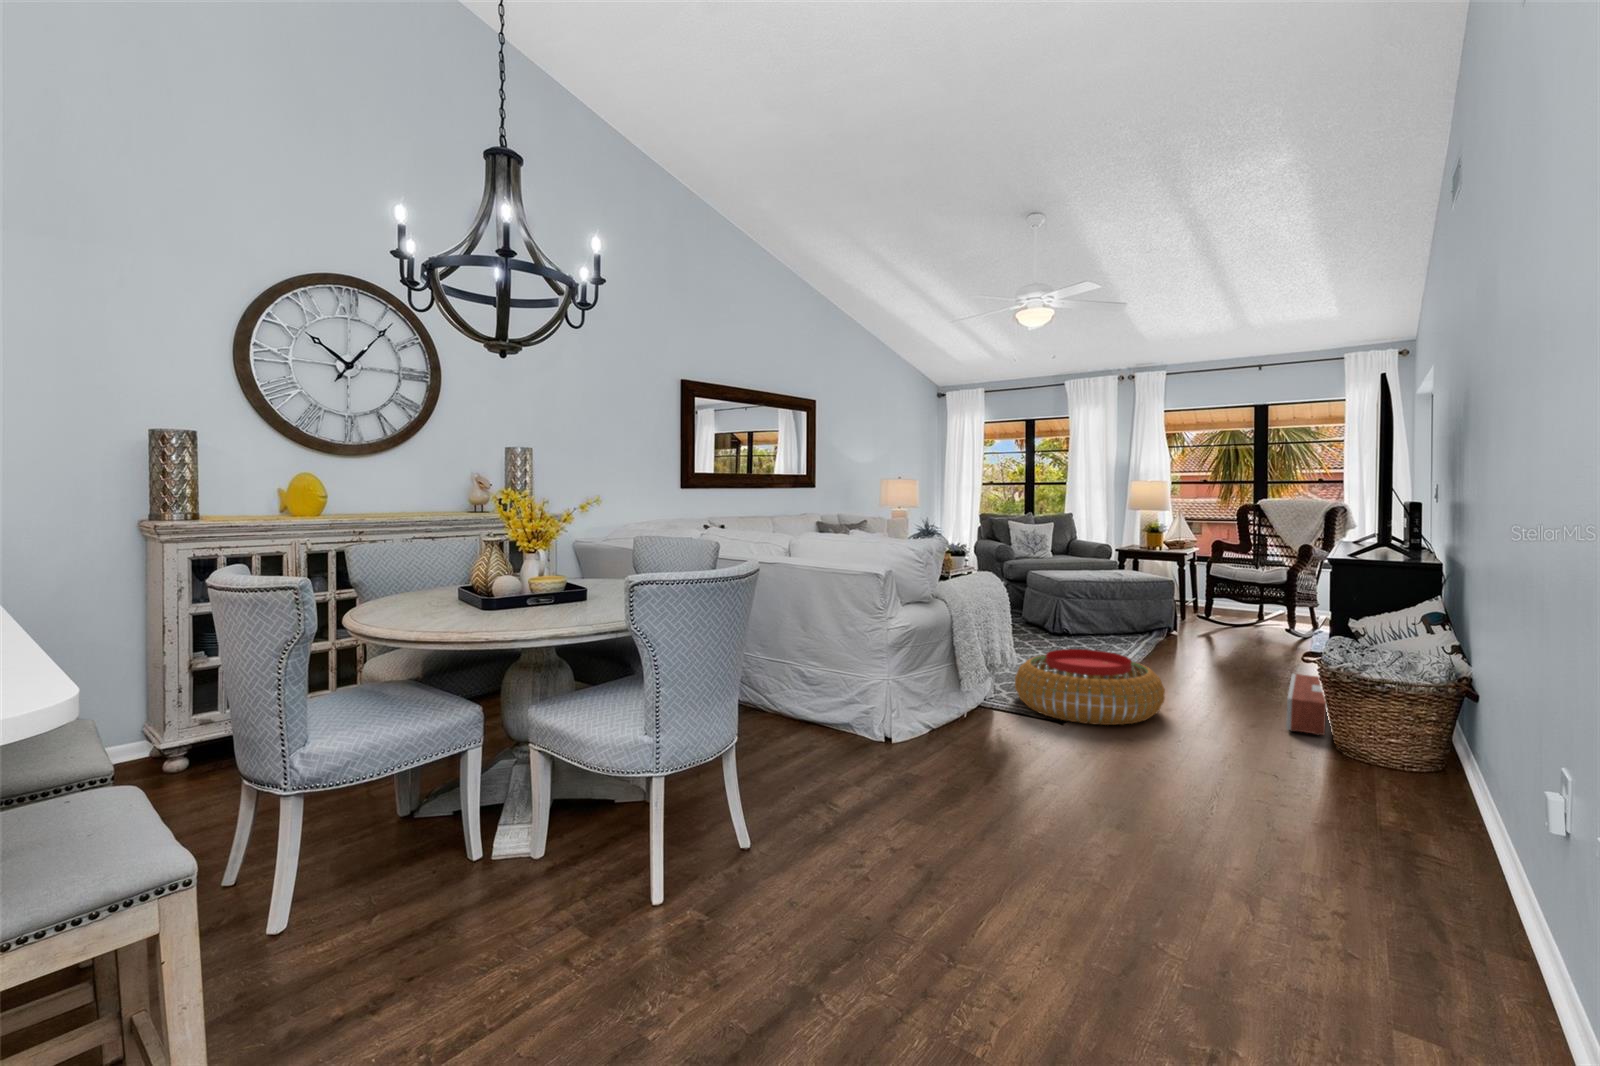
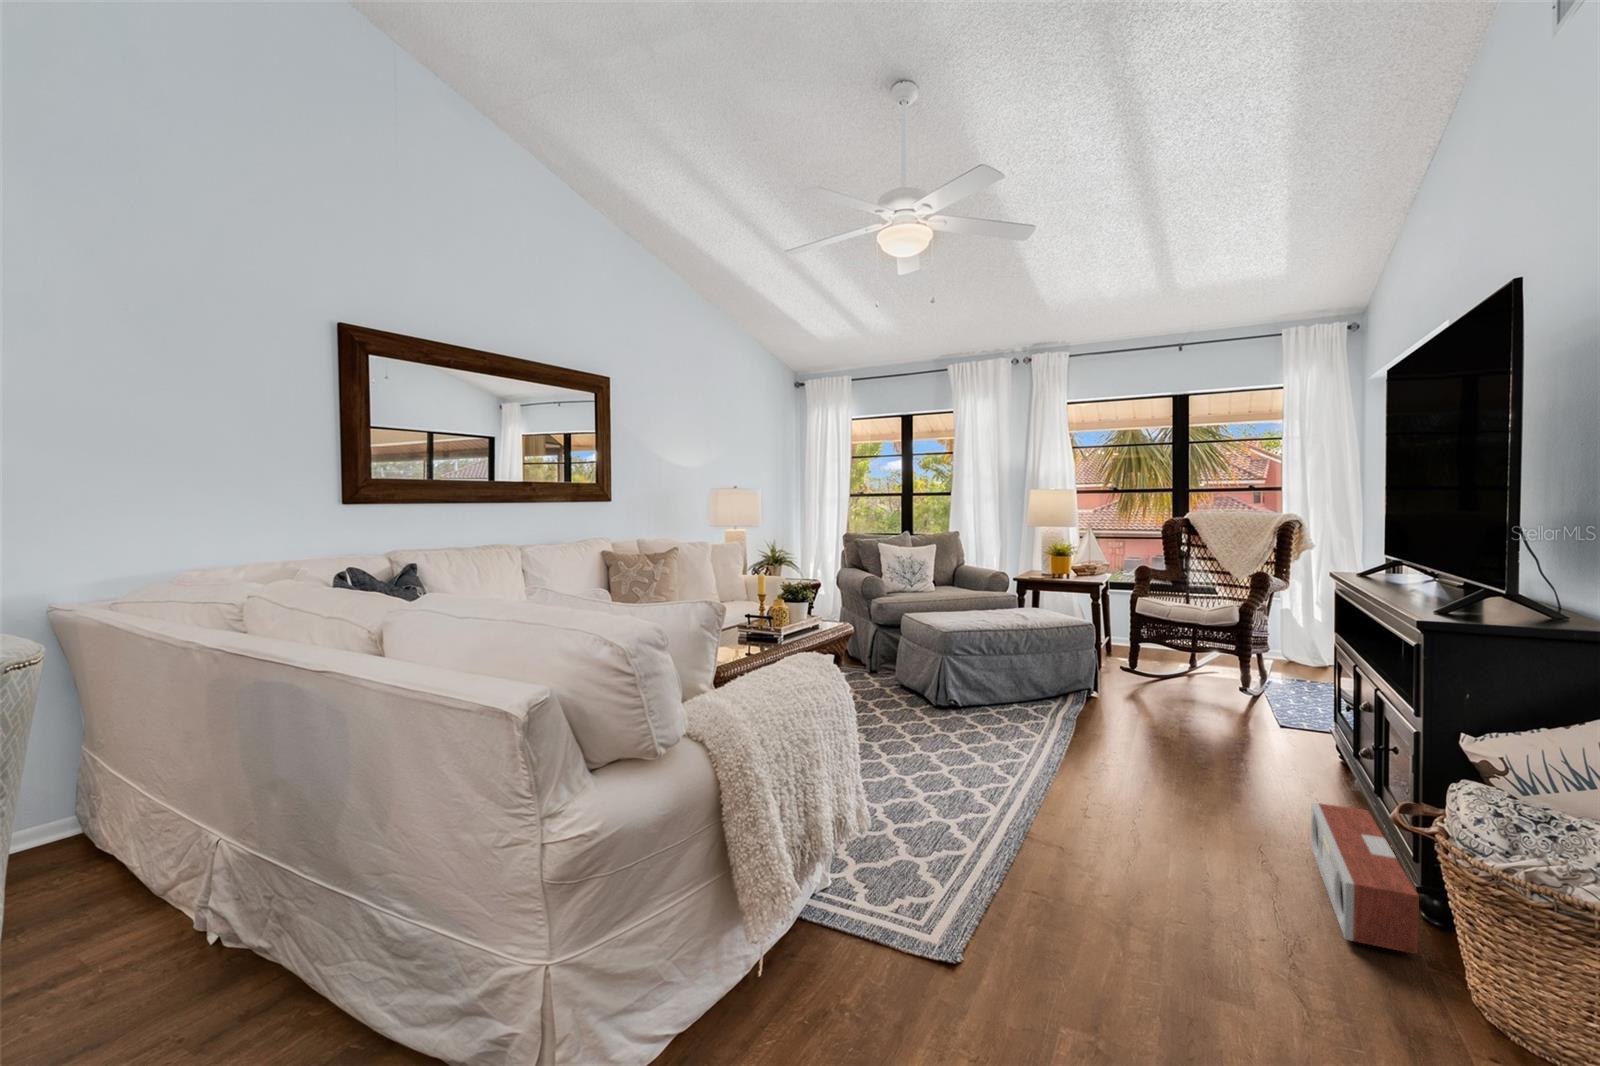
pouf: present [1015,649,1165,725] -> none [866,777,1128,953]

